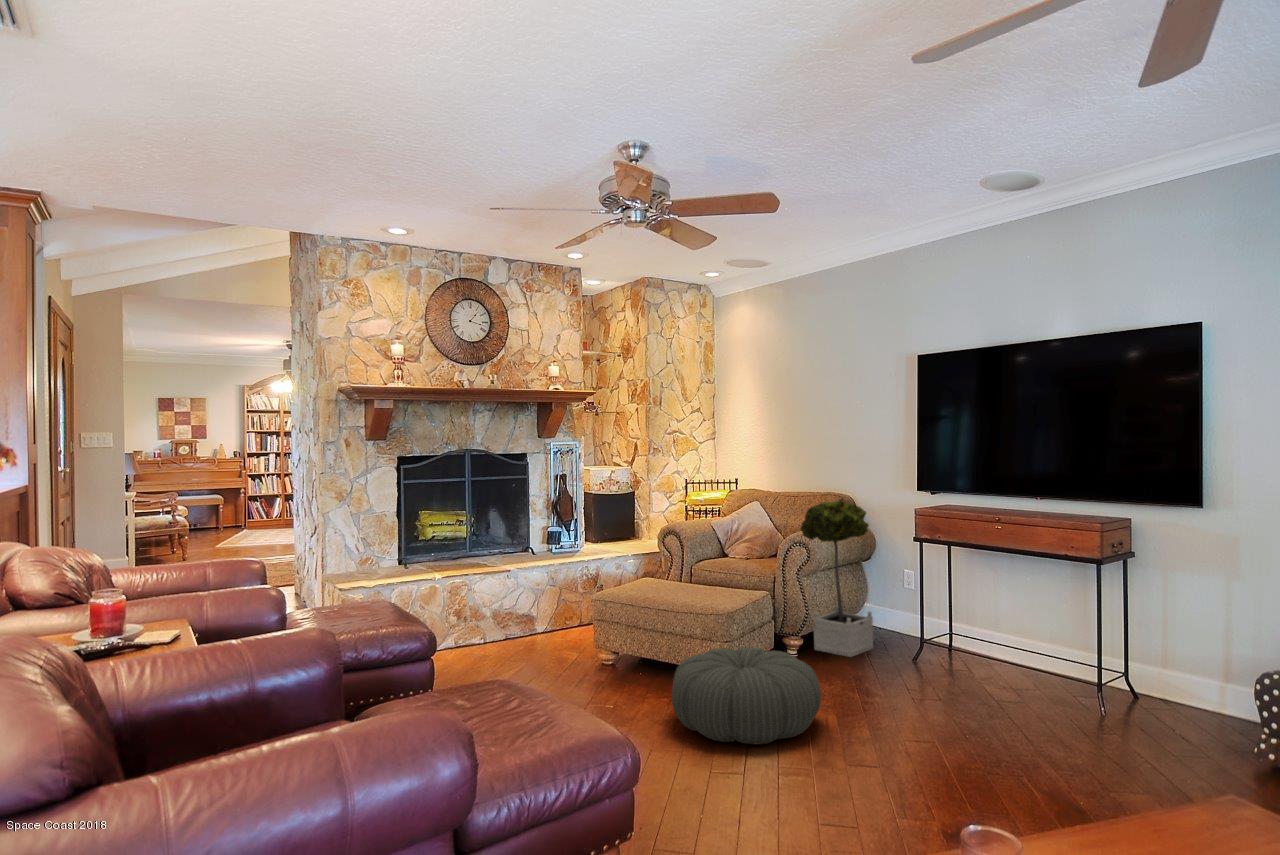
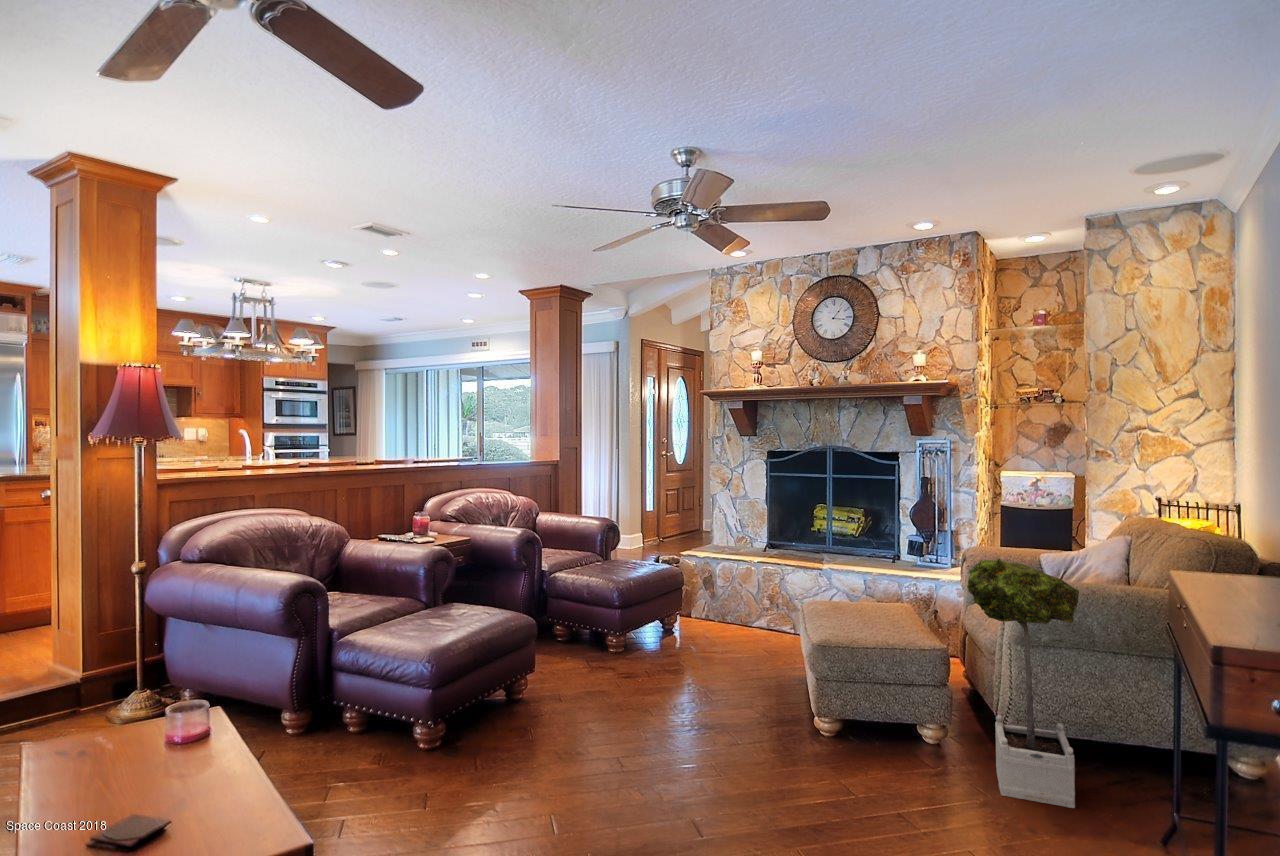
pouf: present [672,647,821,745] -> none [605,679,757,788]

